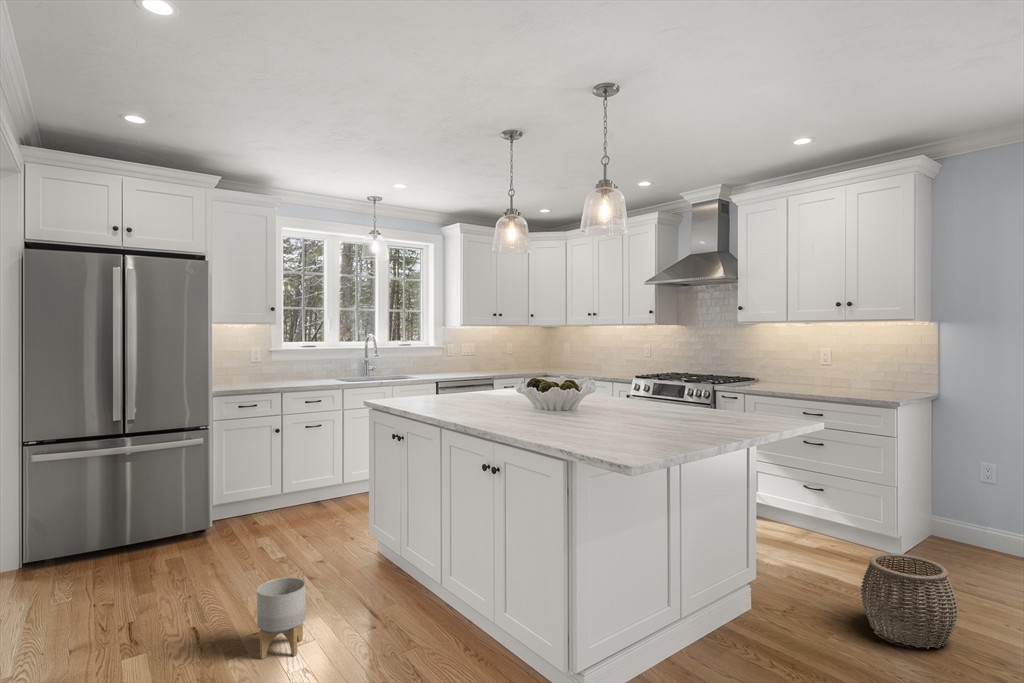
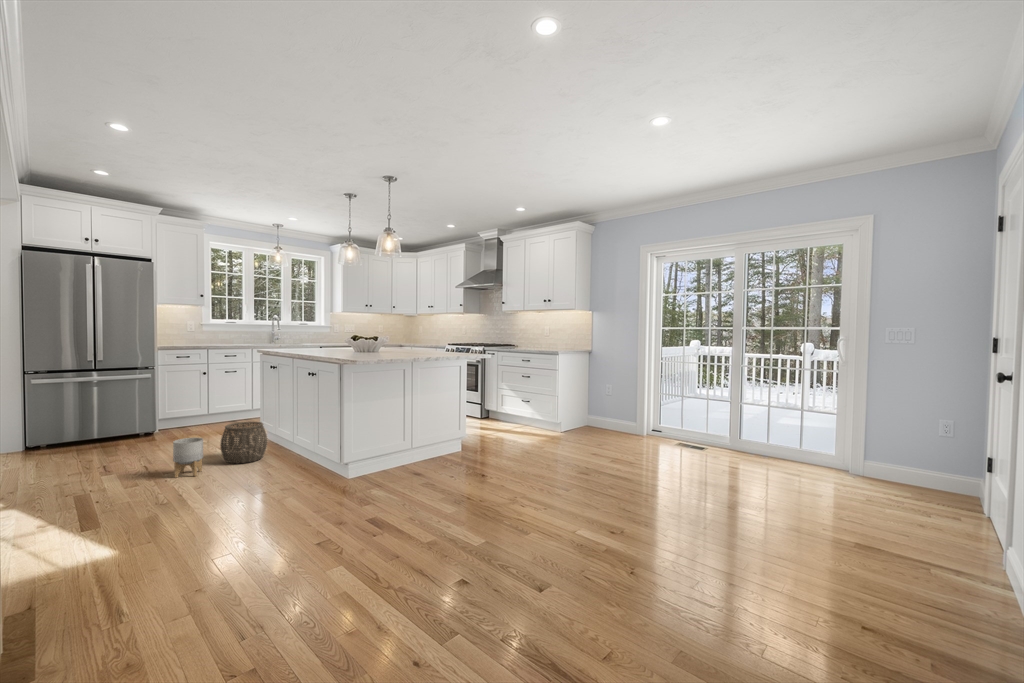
woven basket: present [861,553,958,649] -> present [220,422,267,464]

